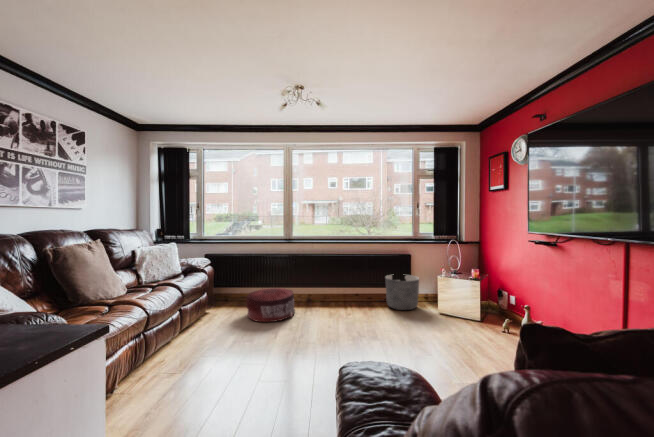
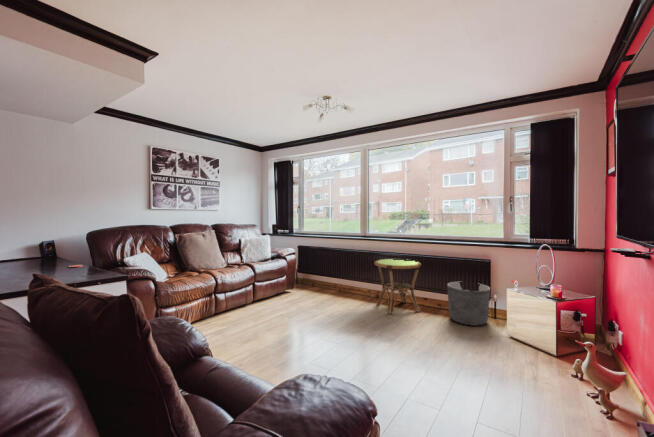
side table: none [318,260,362,314] -> present [375,259,421,314]
pouf: present [246,288,295,322] -> none [308,278,351,308]

